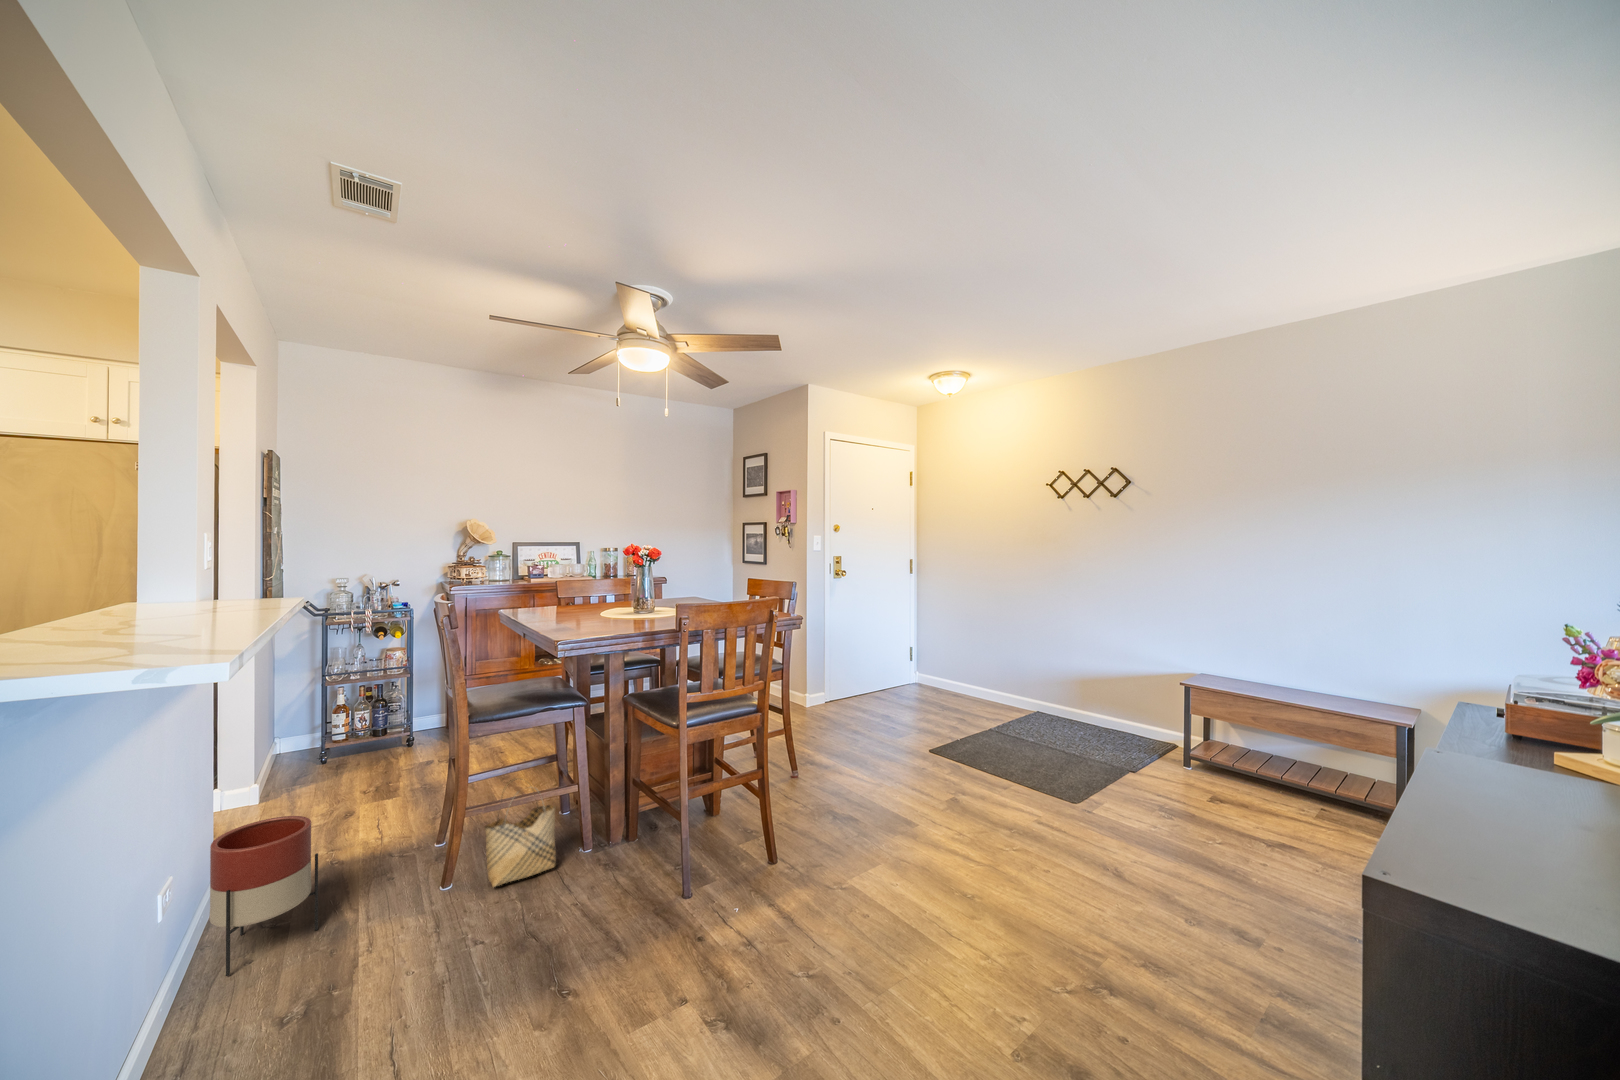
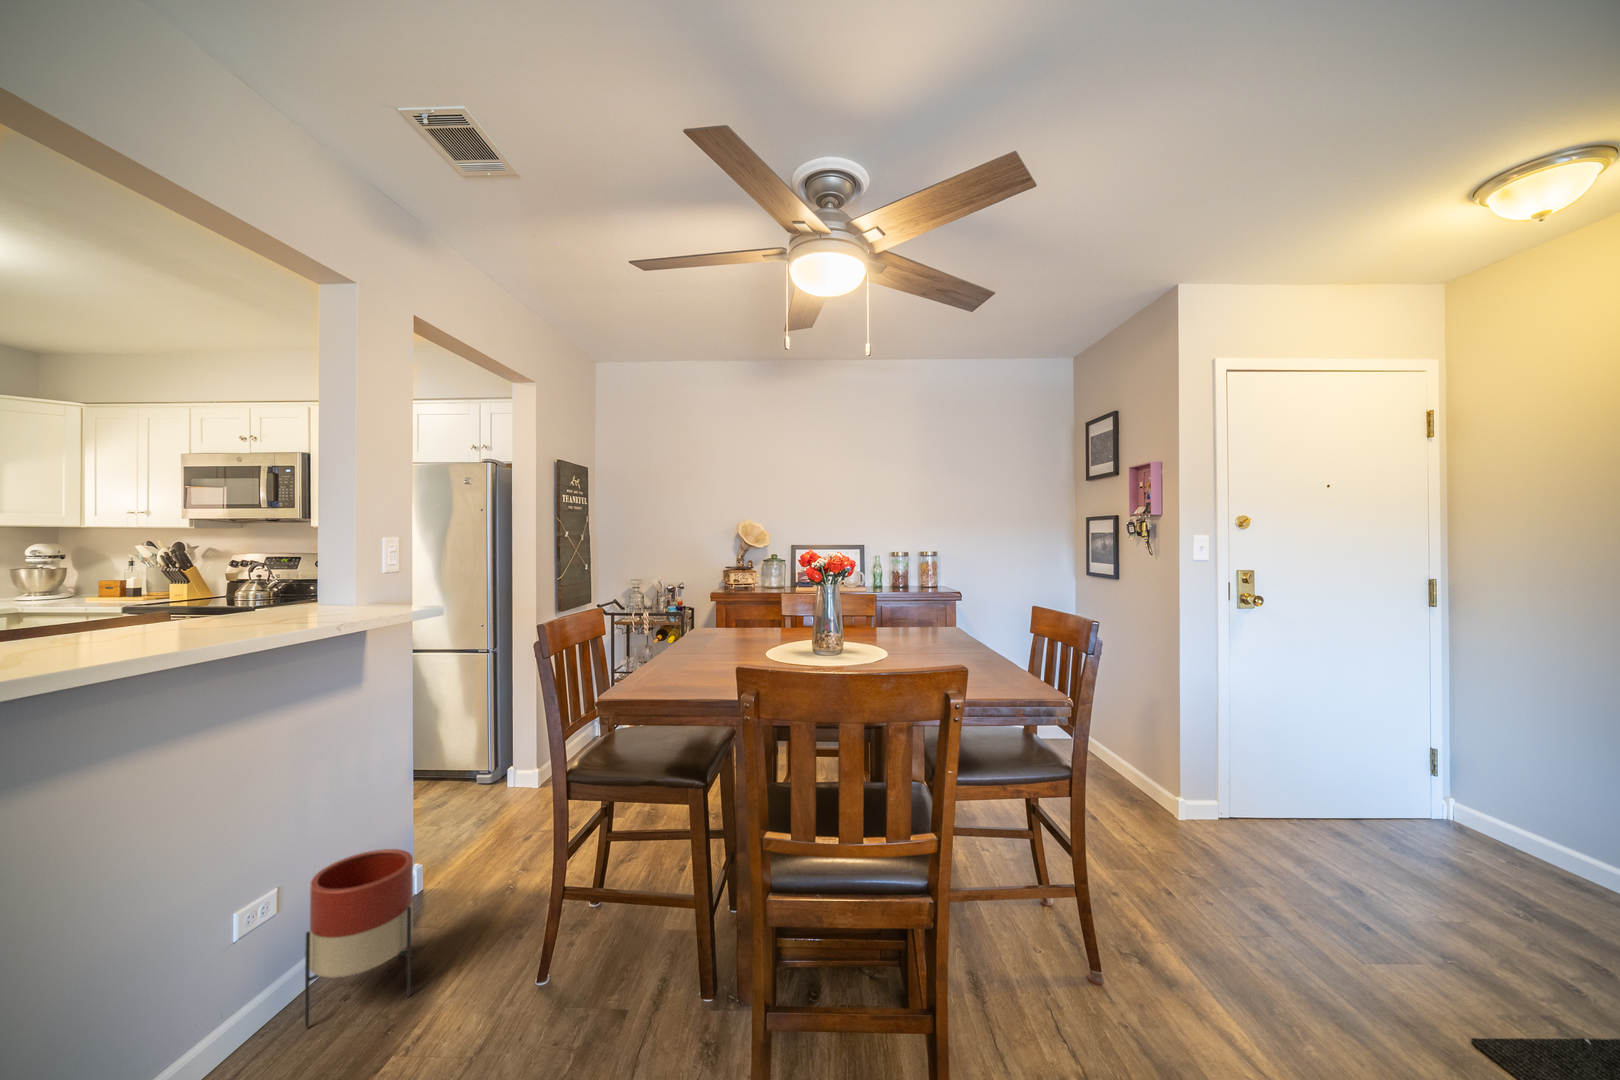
woven basket: present [484,778,556,887] -> none [566,869,665,1023]

